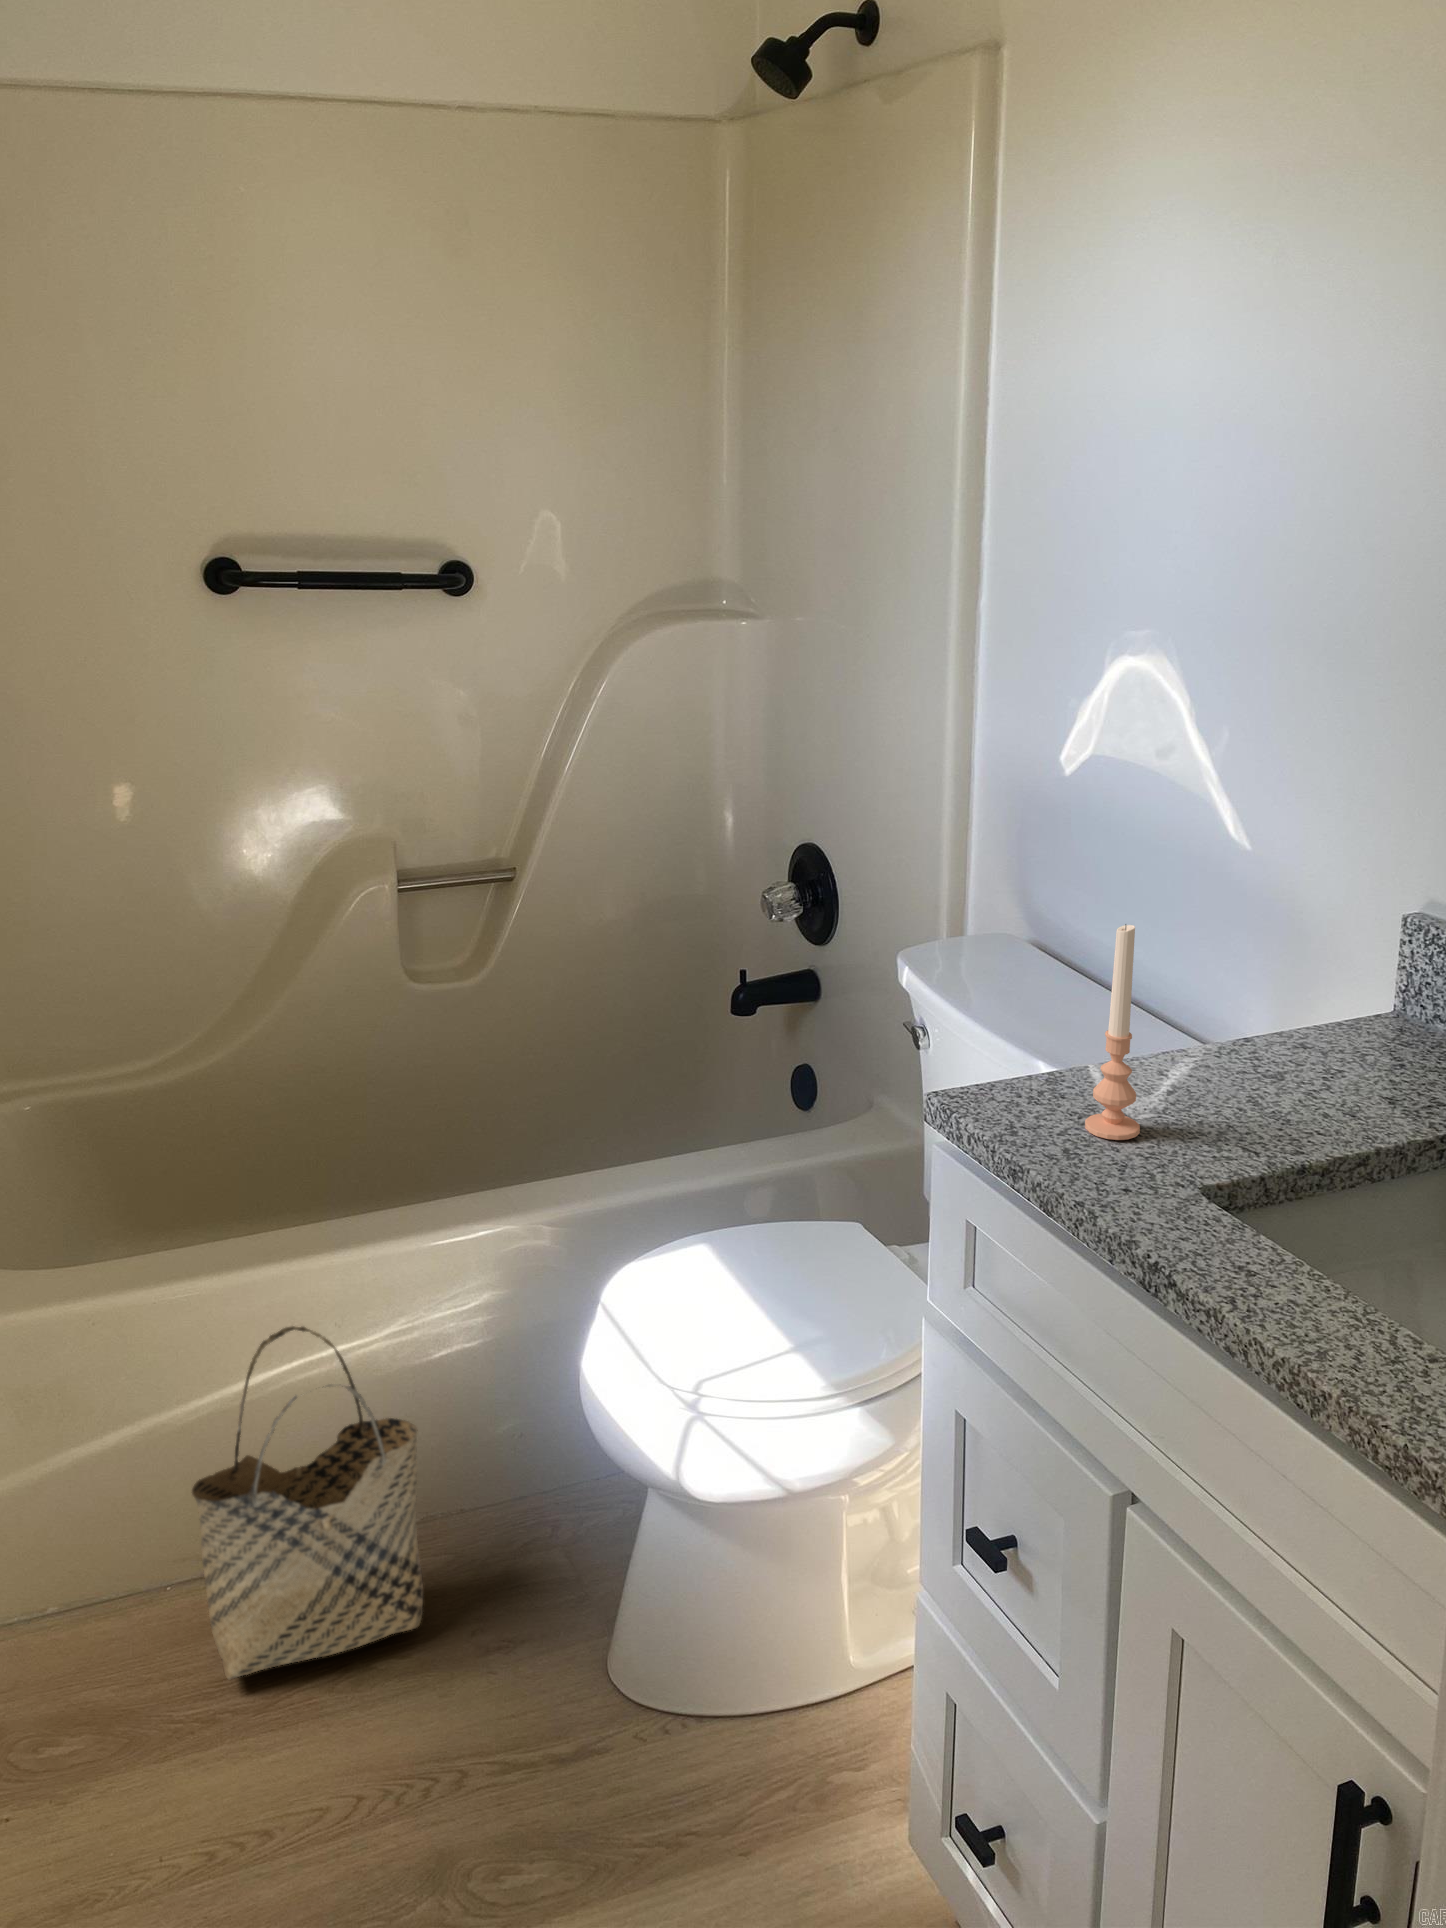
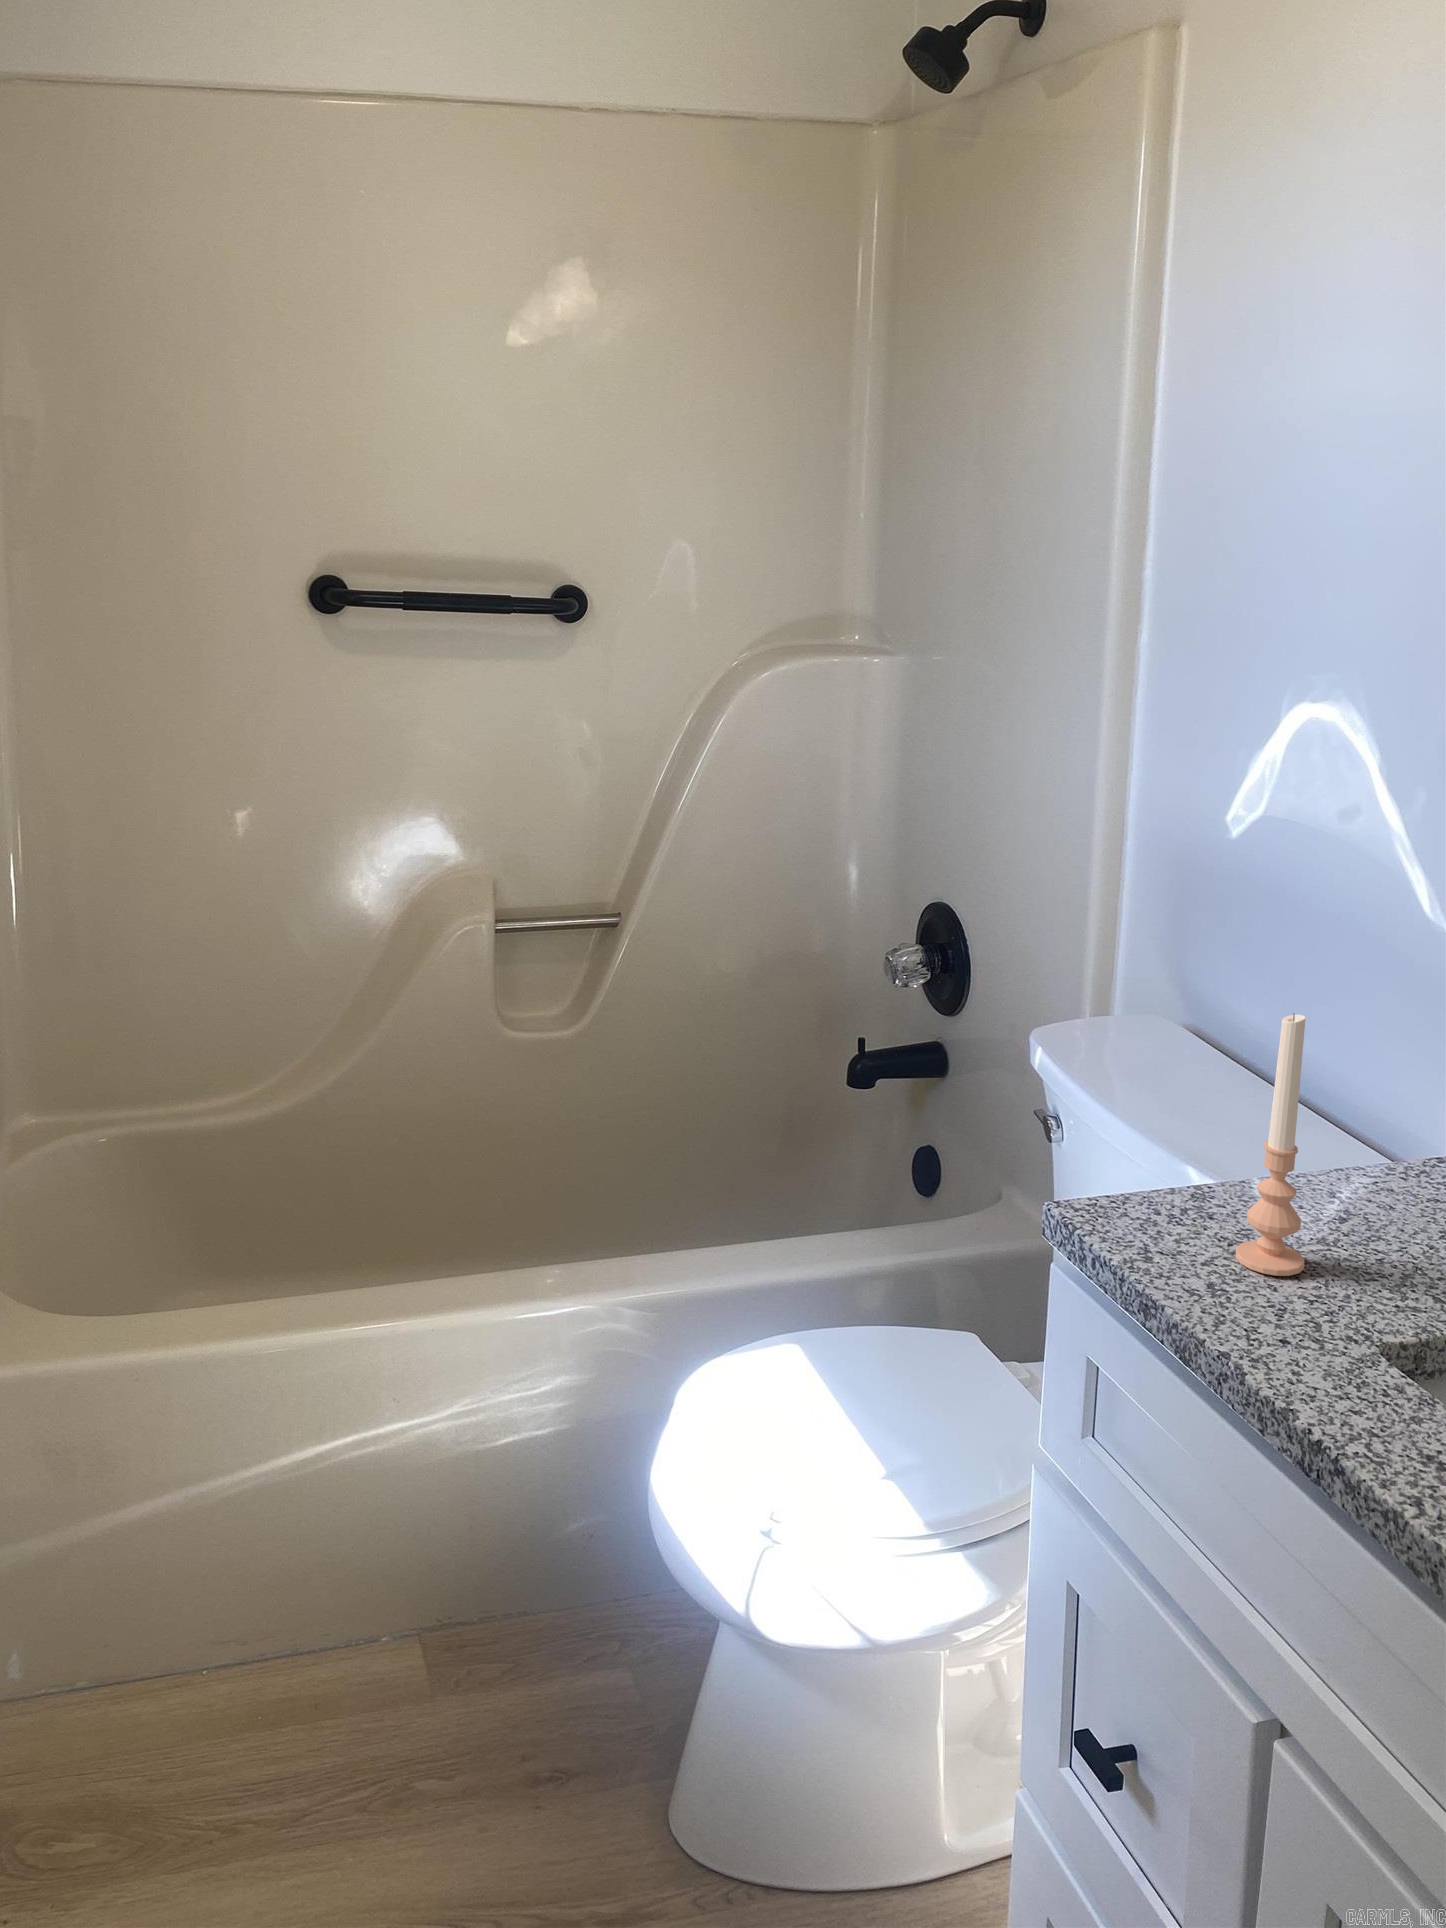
woven basket: present [192,1326,423,1680] -> none [224,1398,472,1782]

